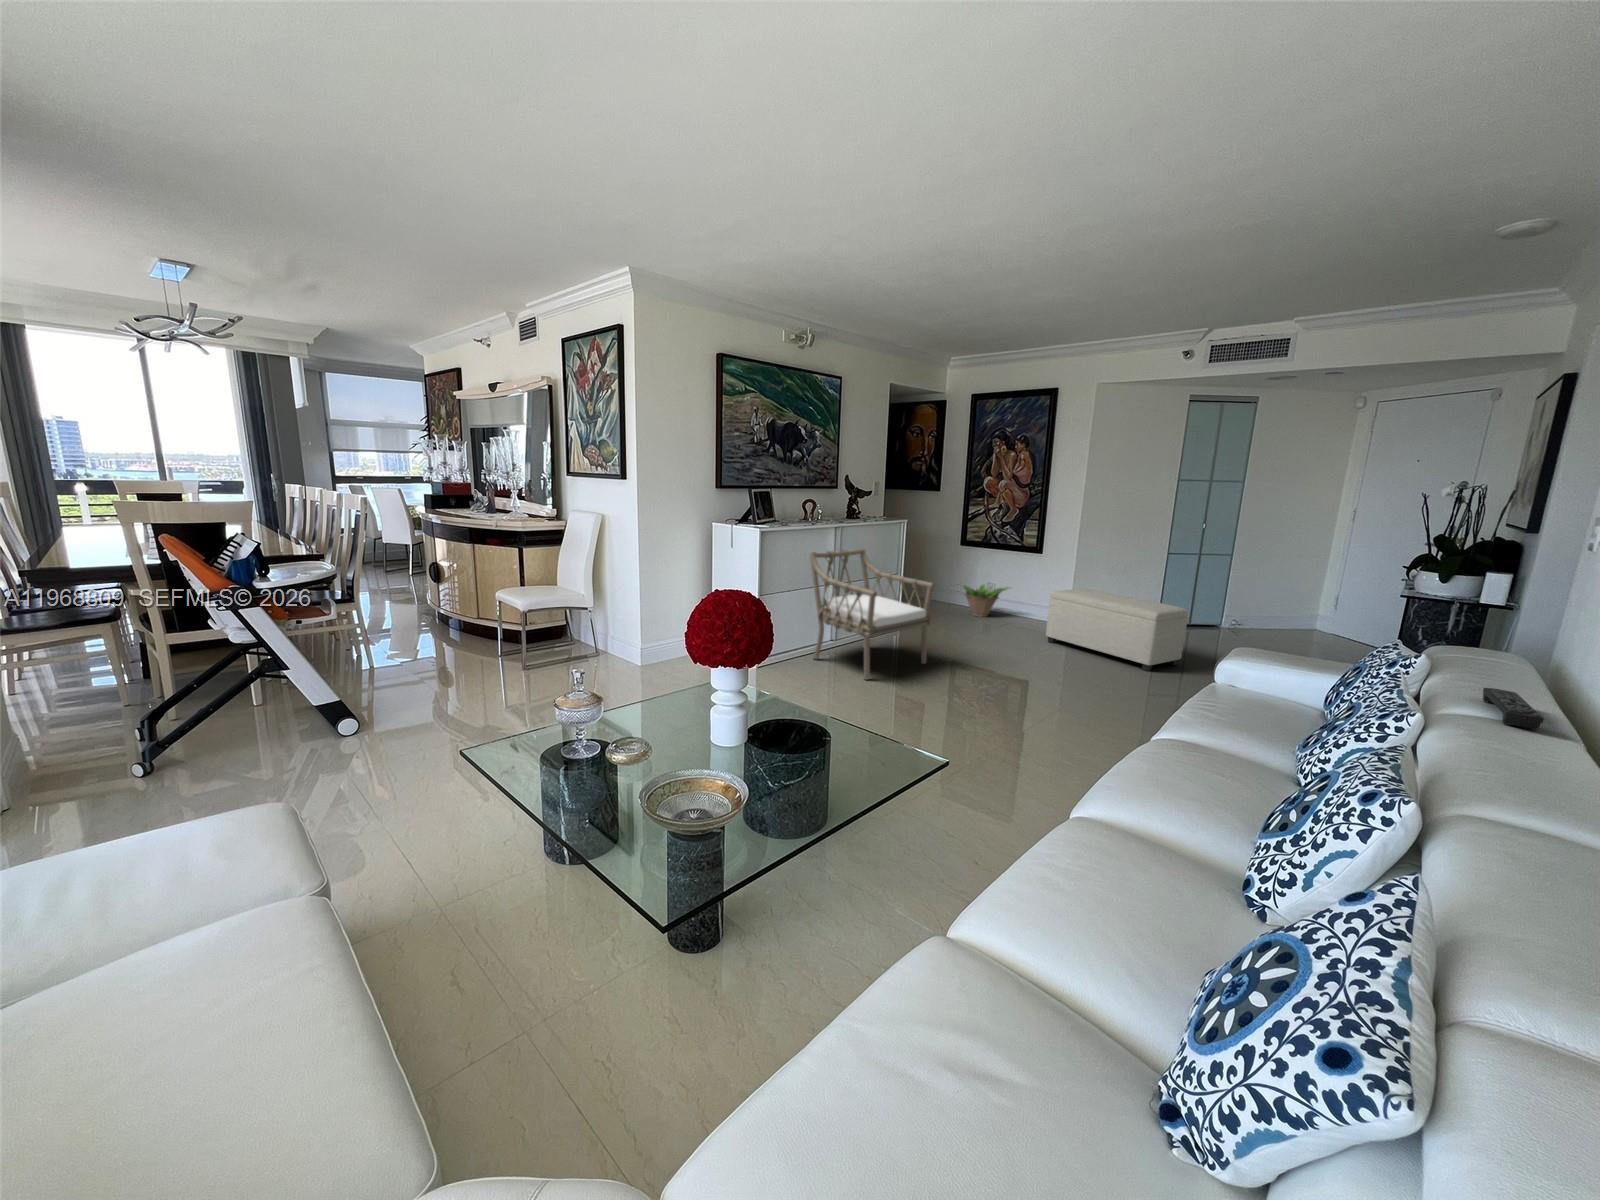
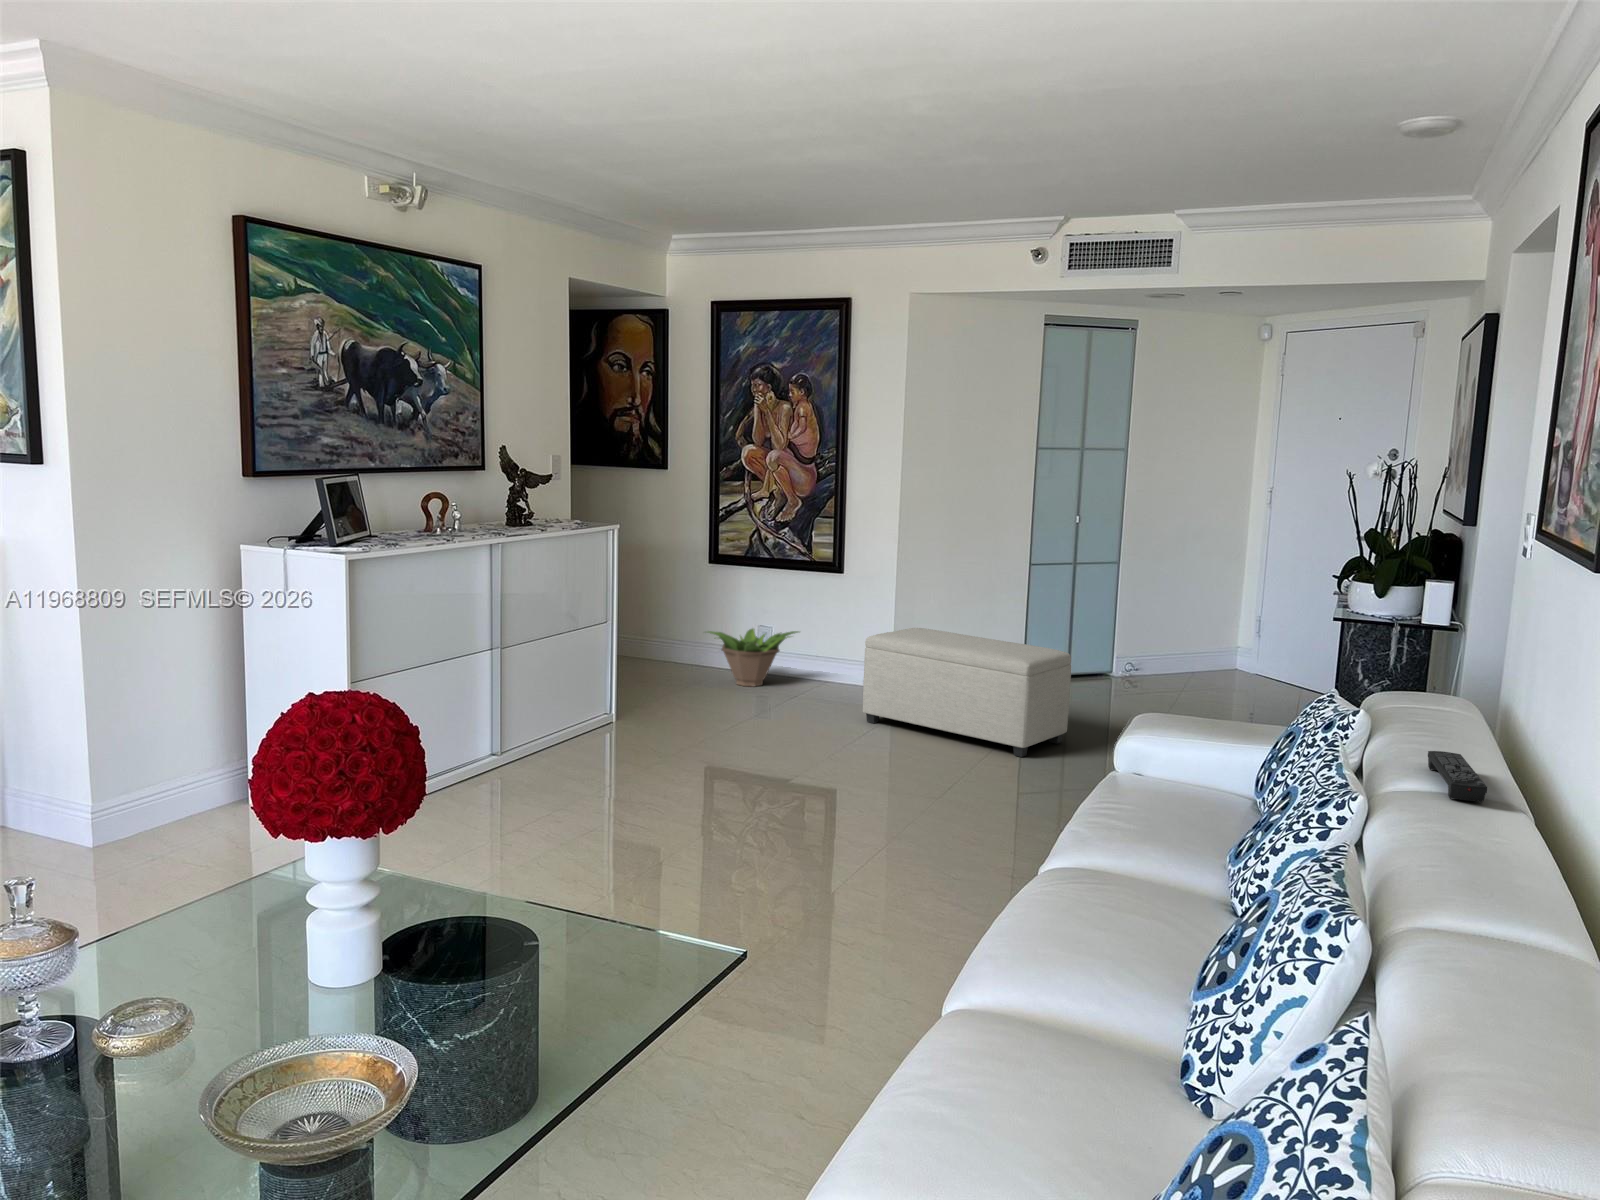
armchair: present [810,549,934,680] -> none [442,581,677,825]

